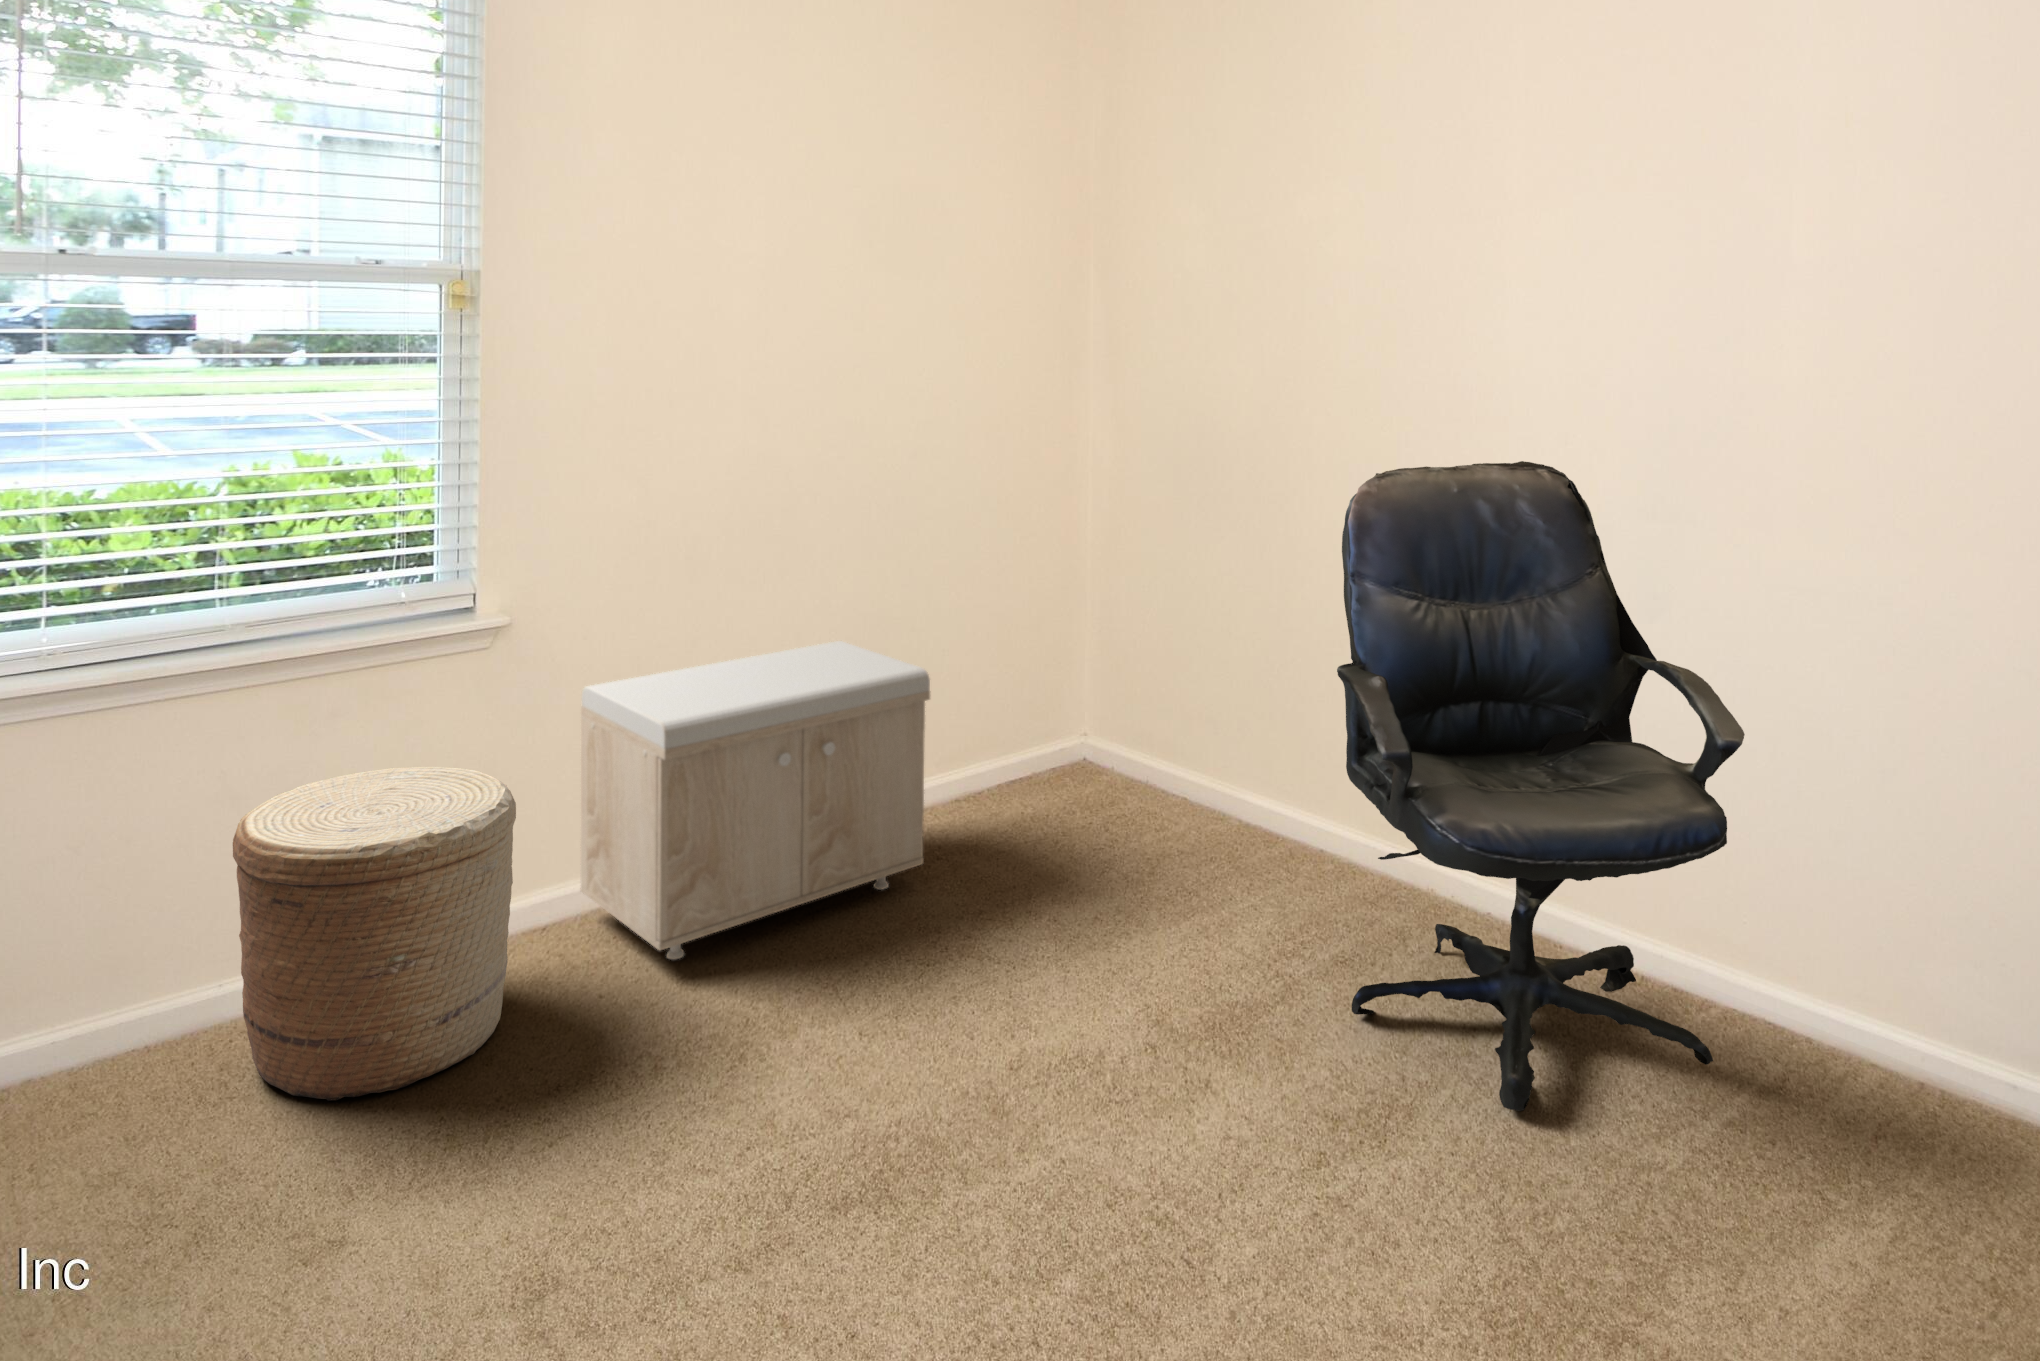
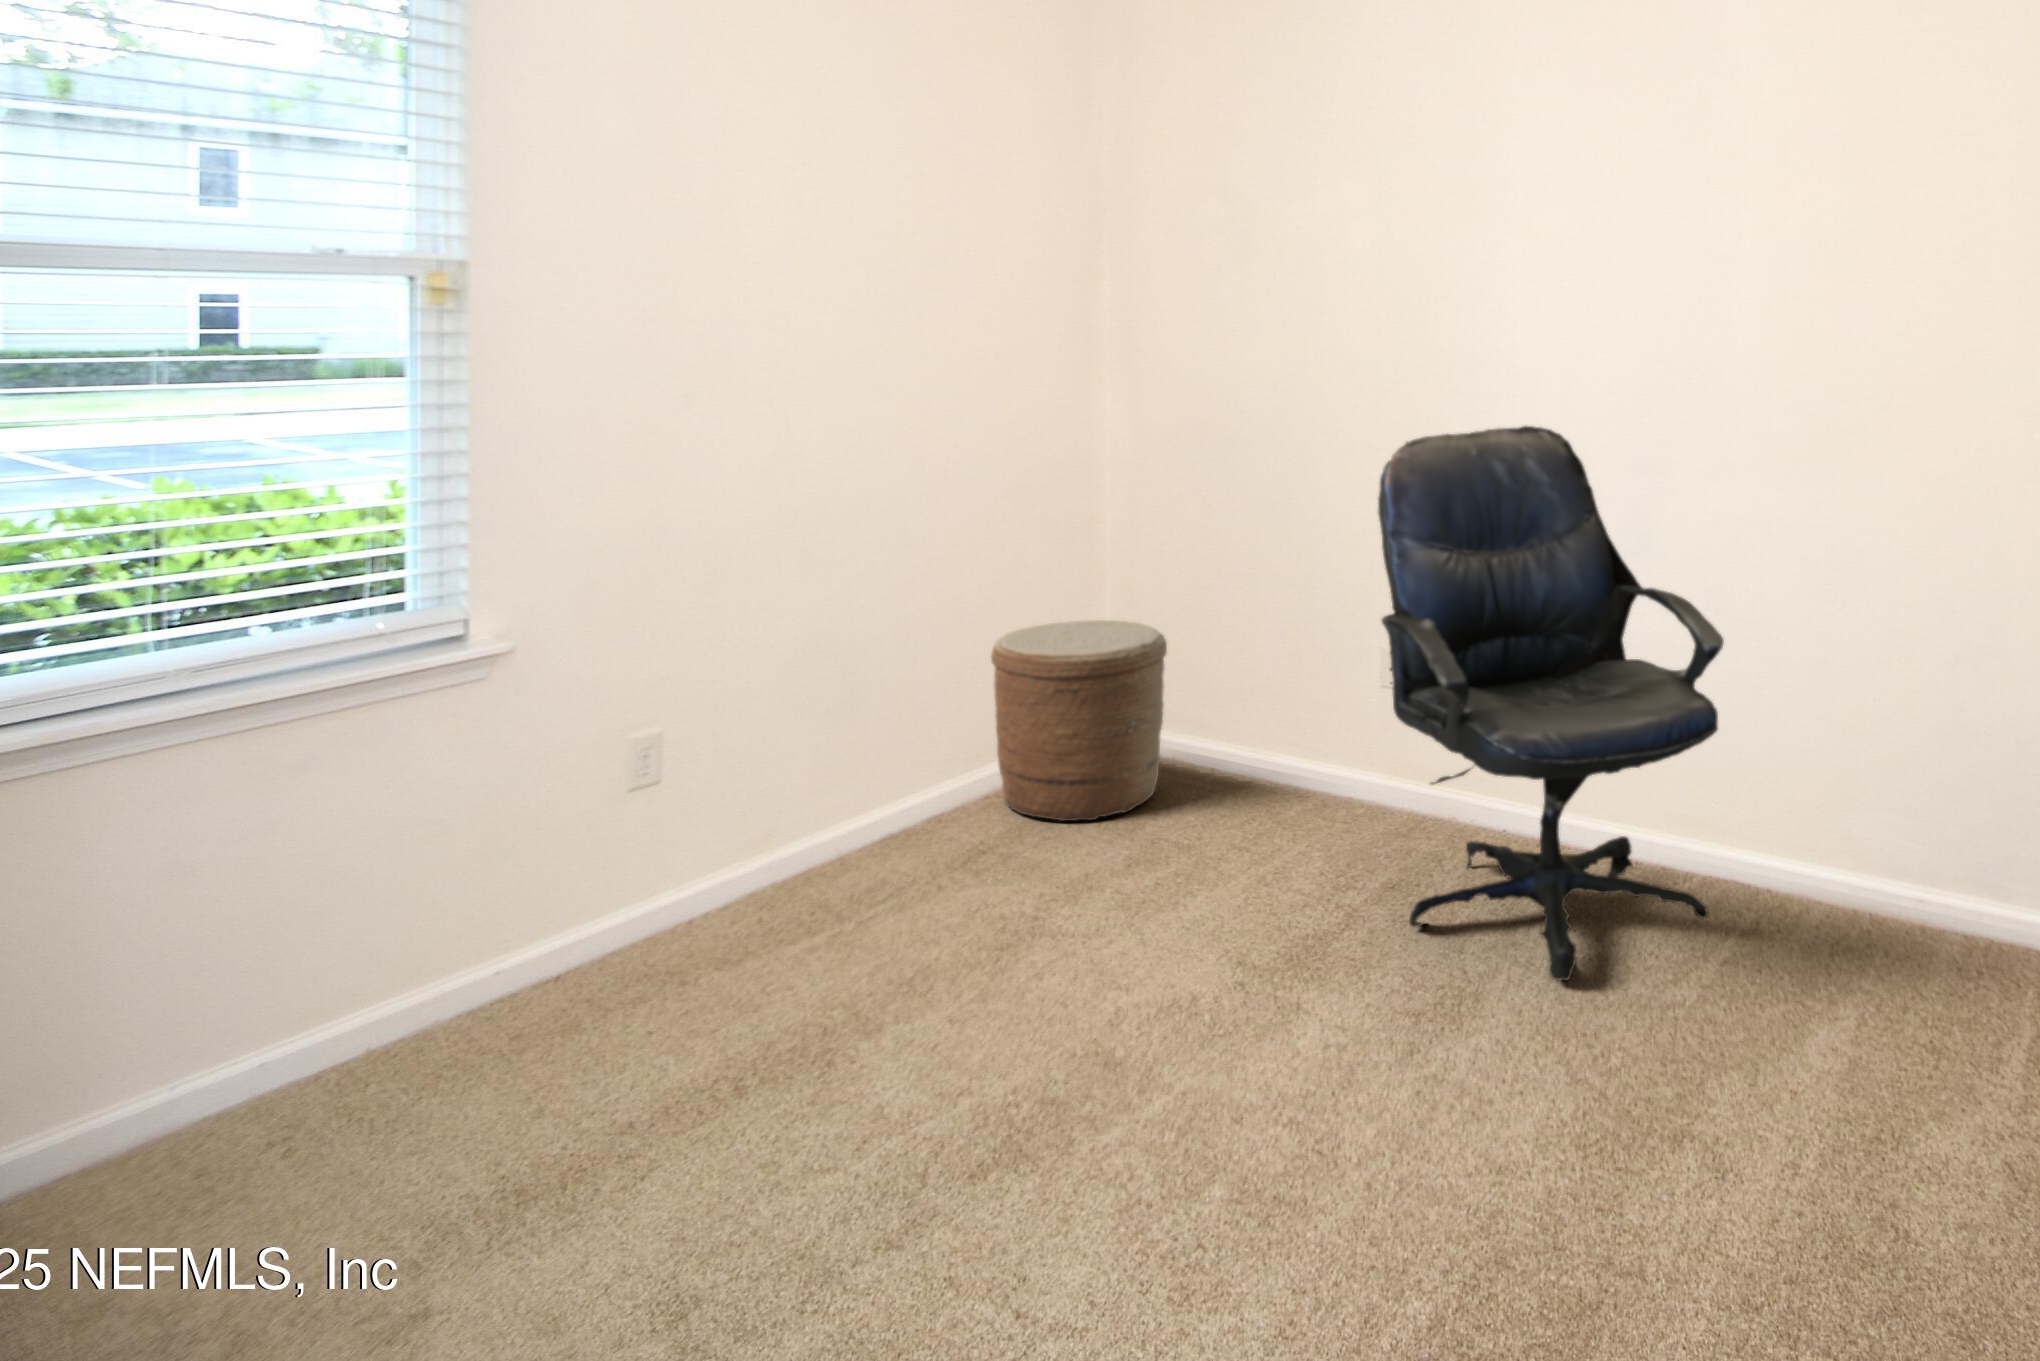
storage bench: present [581,641,930,959] -> none [594,643,977,984]
woven basket: present [233,767,516,1102] -> present [991,620,1167,821]

